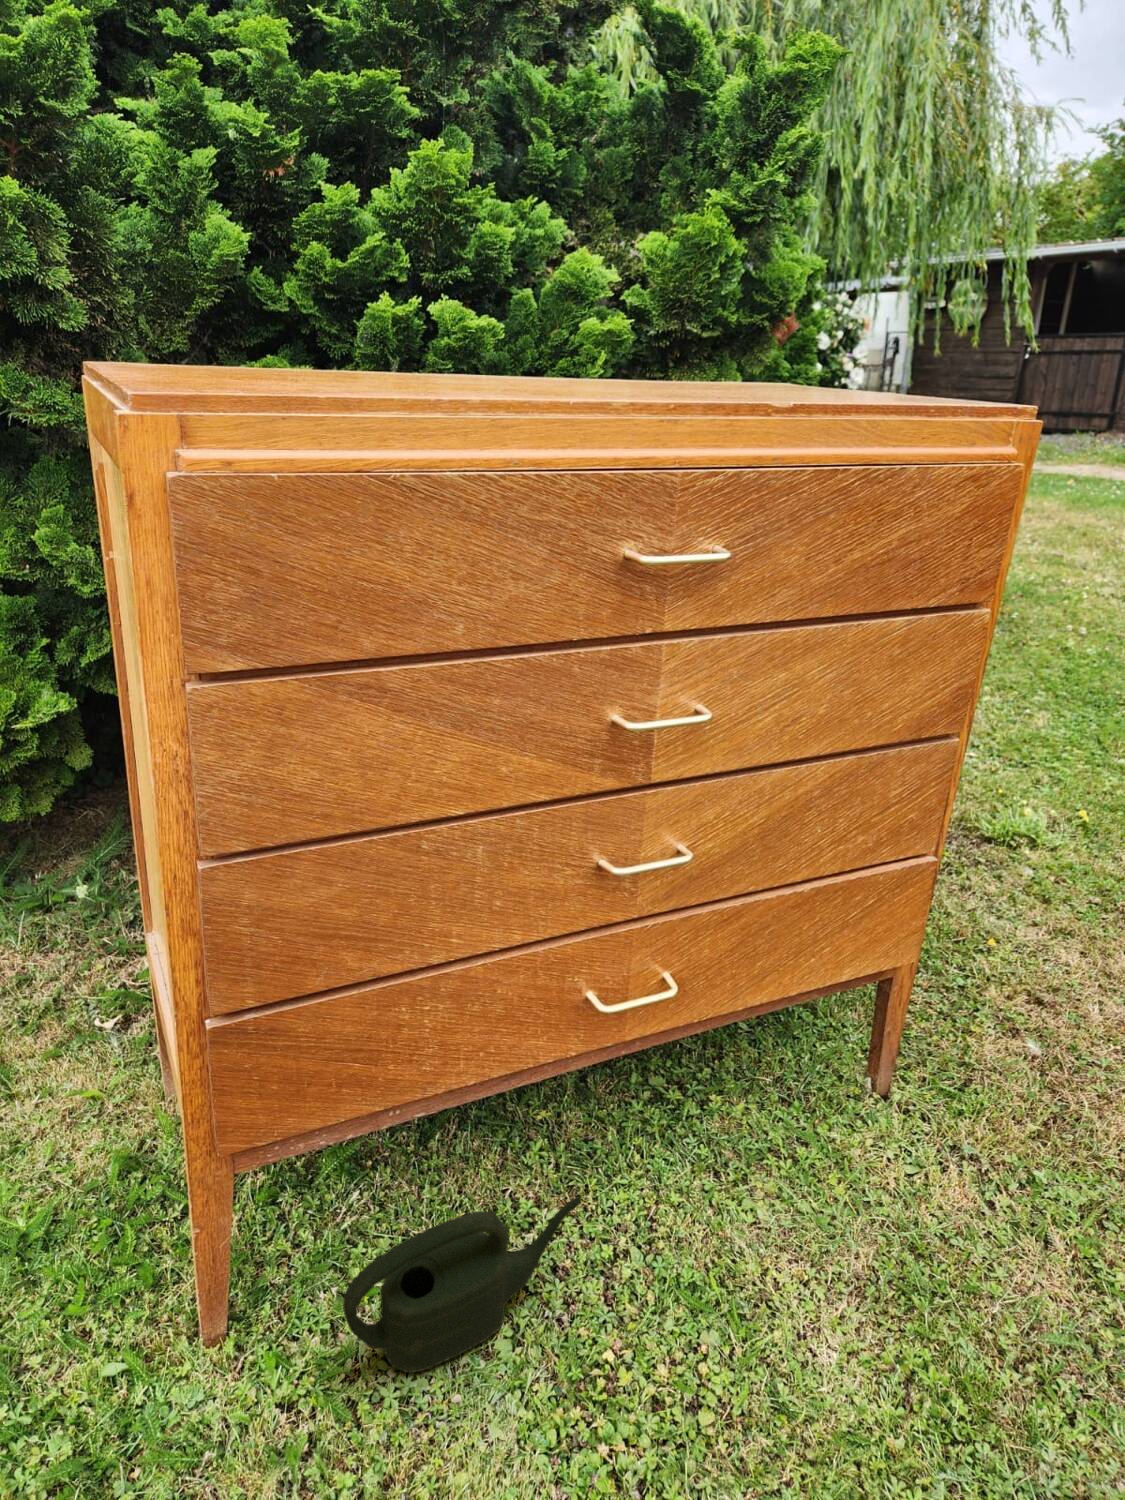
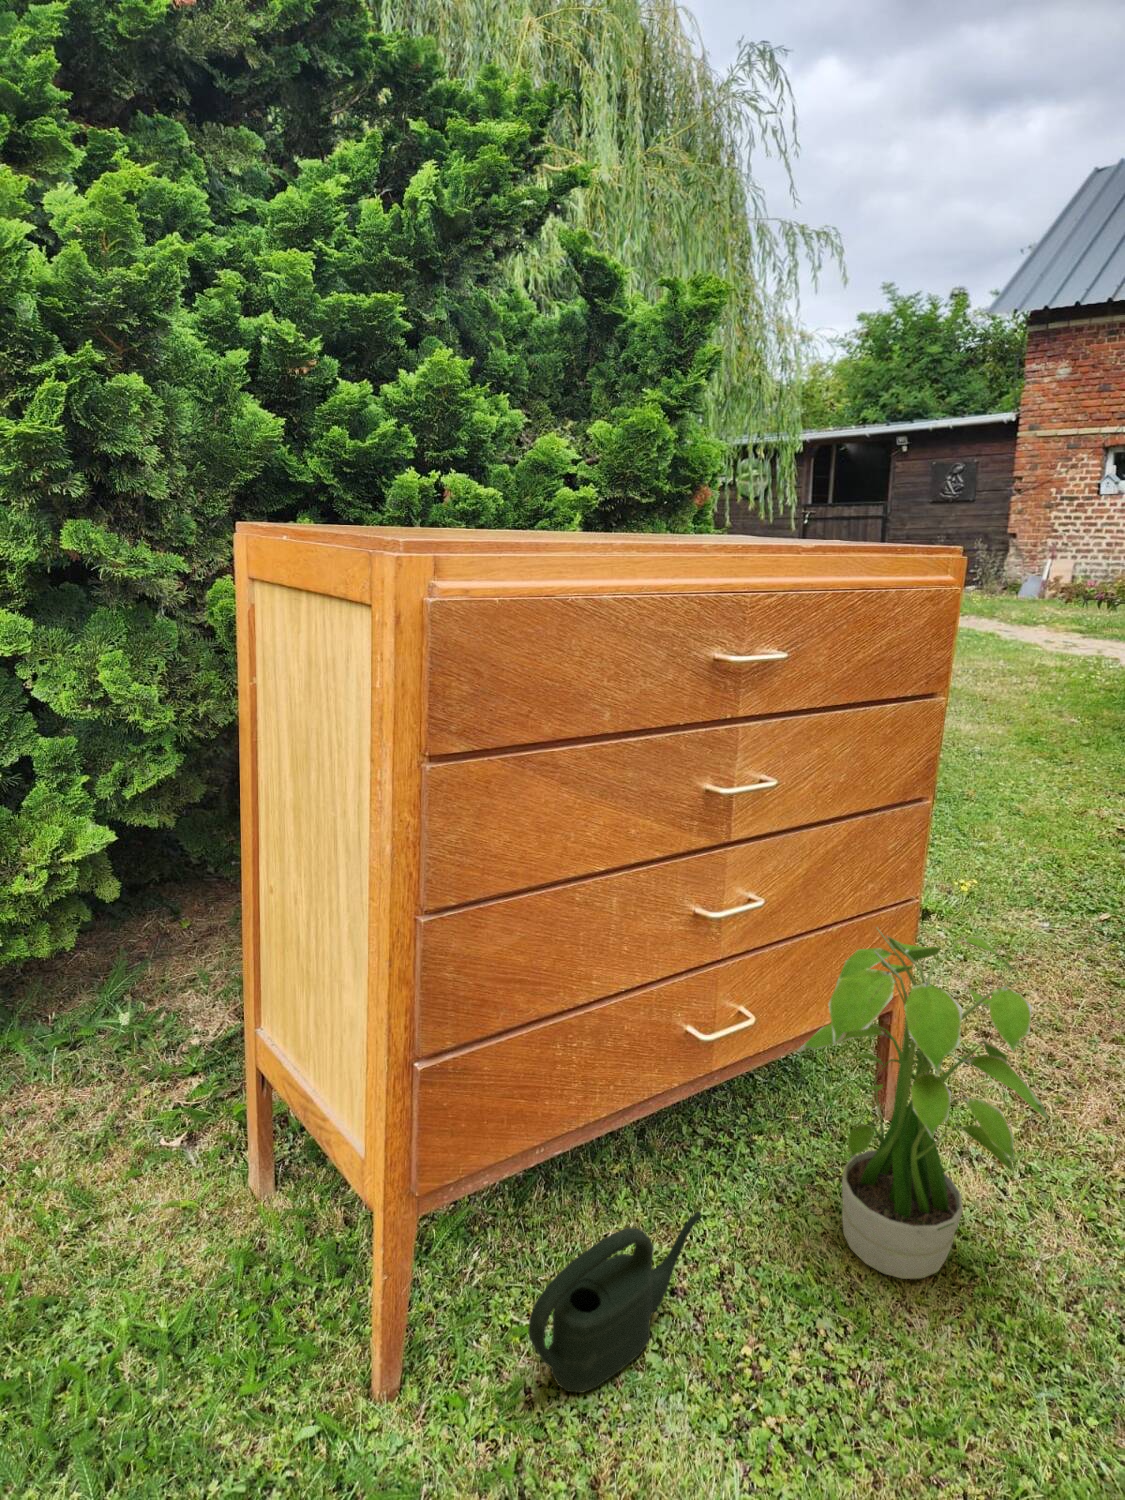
potted plant: none [724,906,1017,1304] -> present [797,930,1049,1279]

